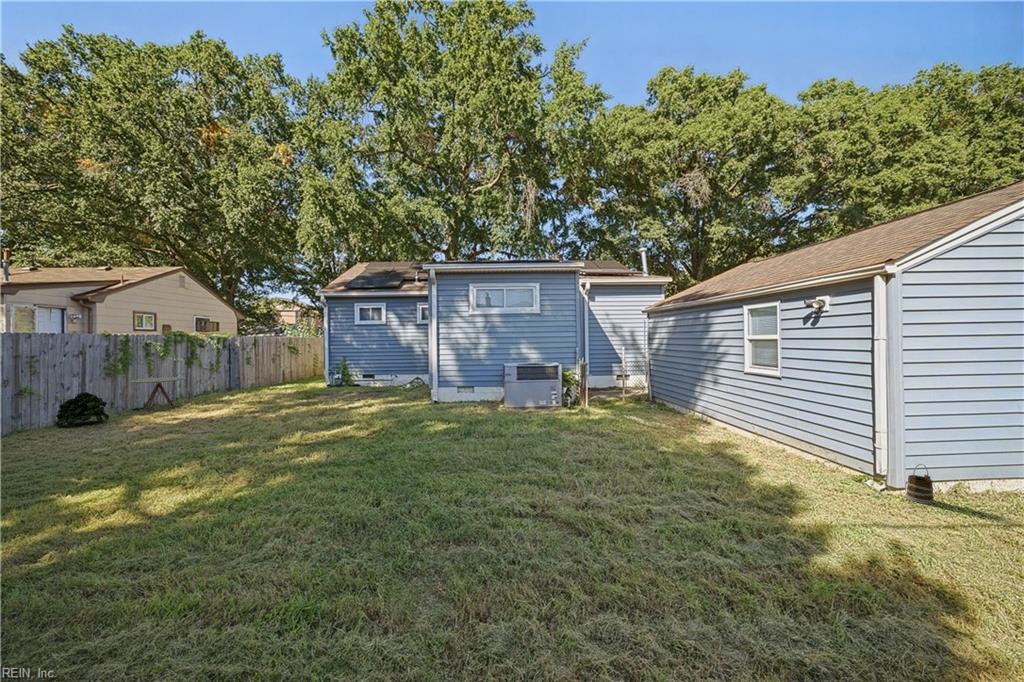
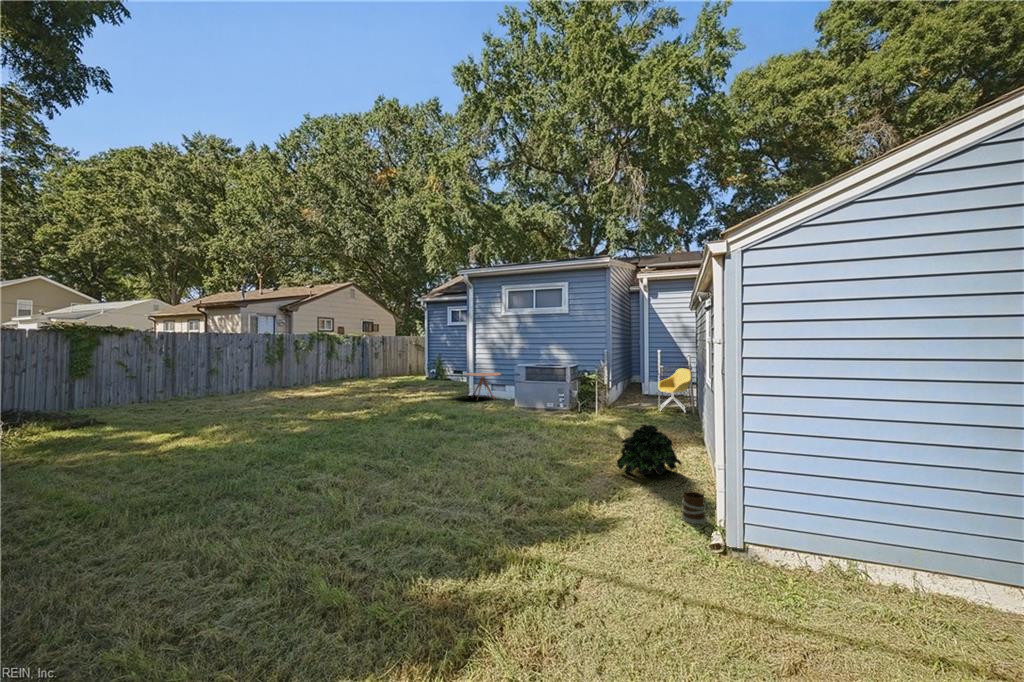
chair: none [628,364,658,403] -> present [658,368,691,412]
round table: present [130,377,185,410] -> present [465,373,501,400]
potted plant: present [56,392,109,427] -> present [617,424,682,475]

